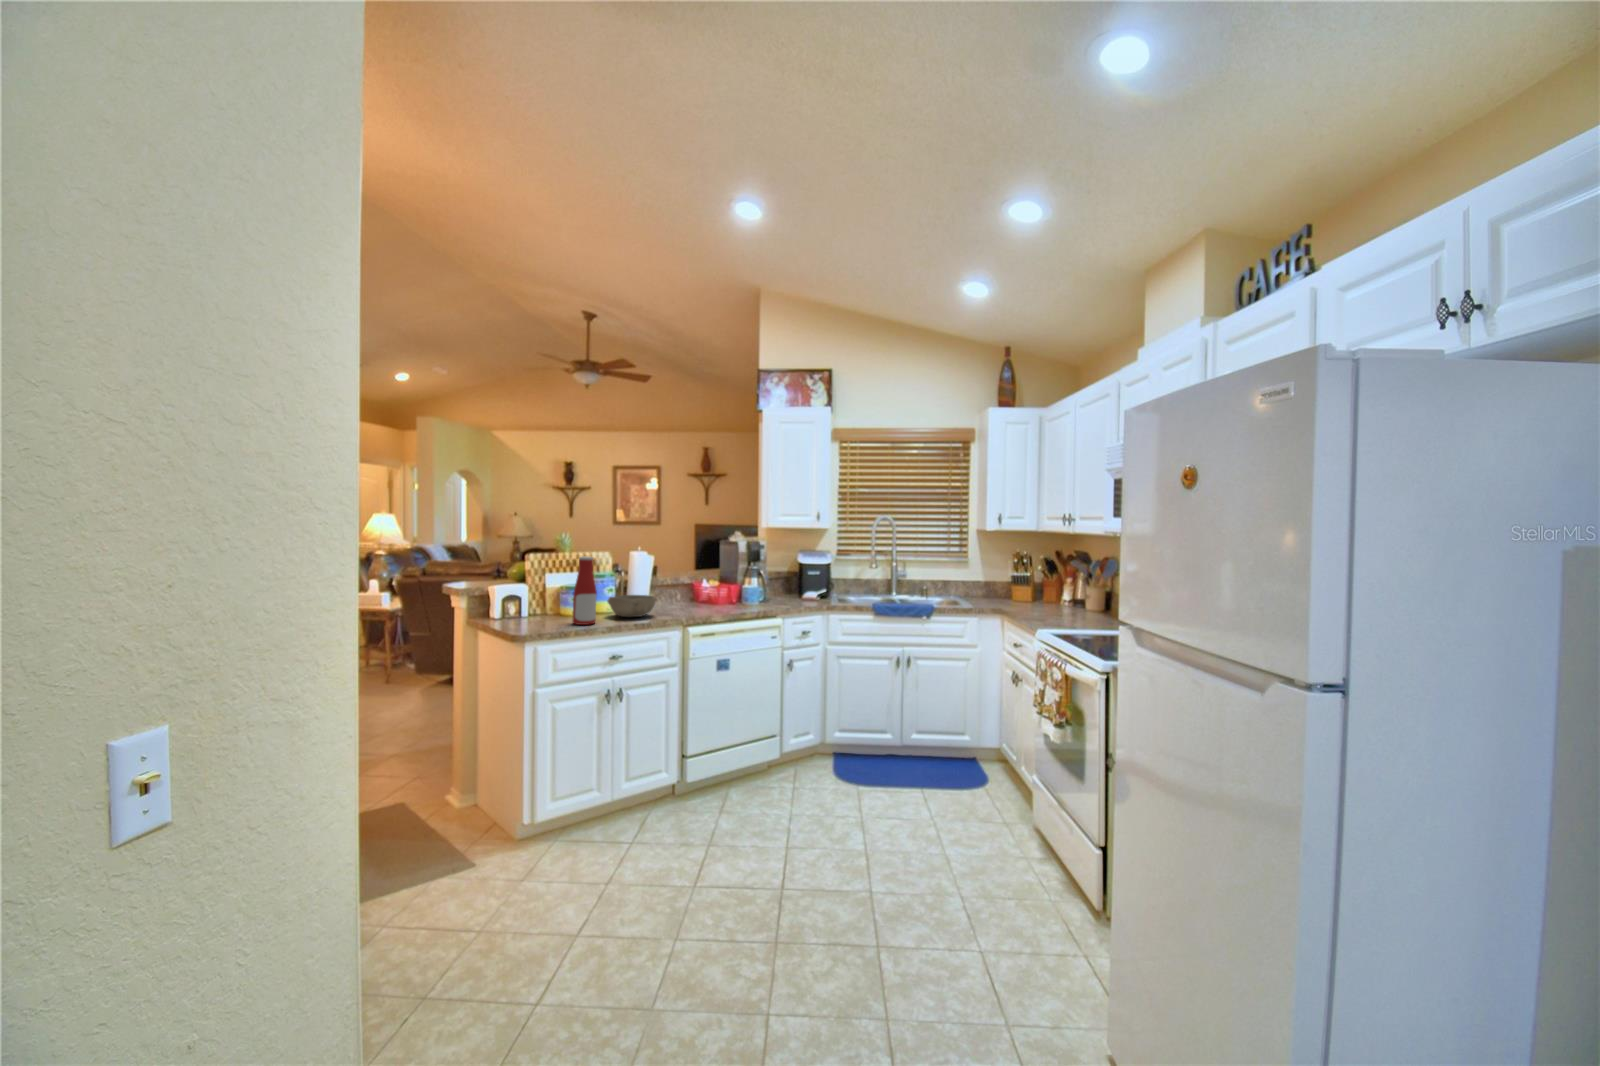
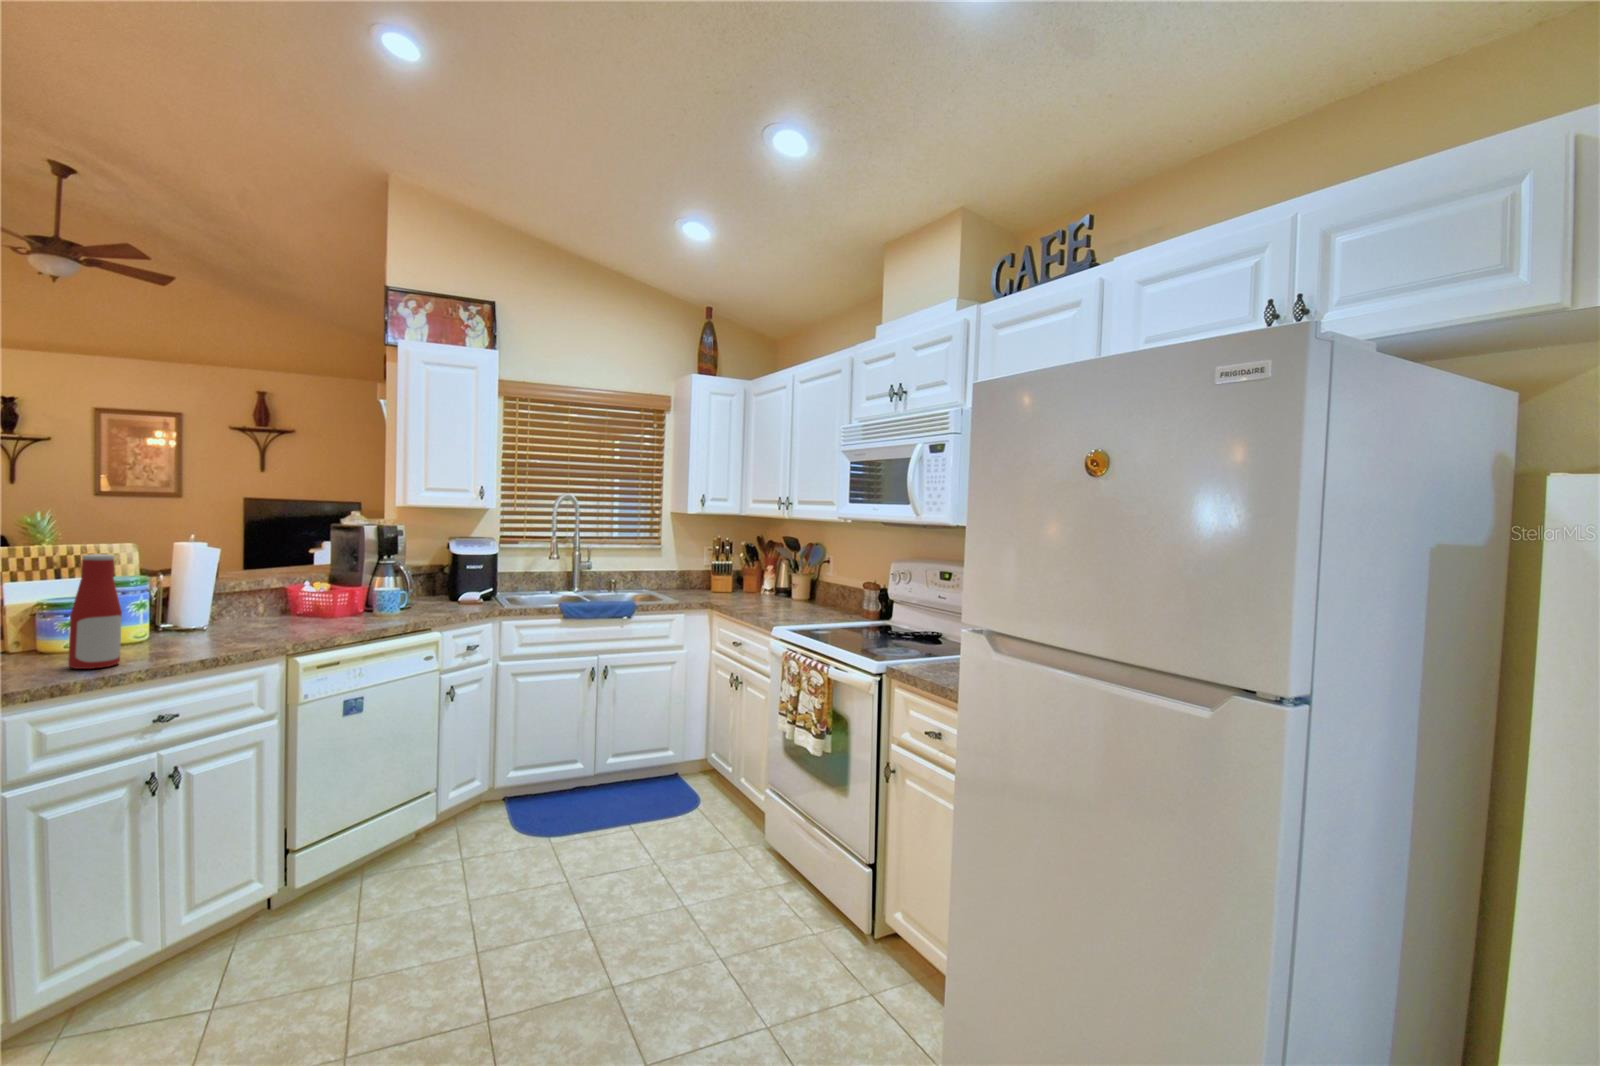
bowl: present [608,595,656,617] -> none [138,611,236,648]

